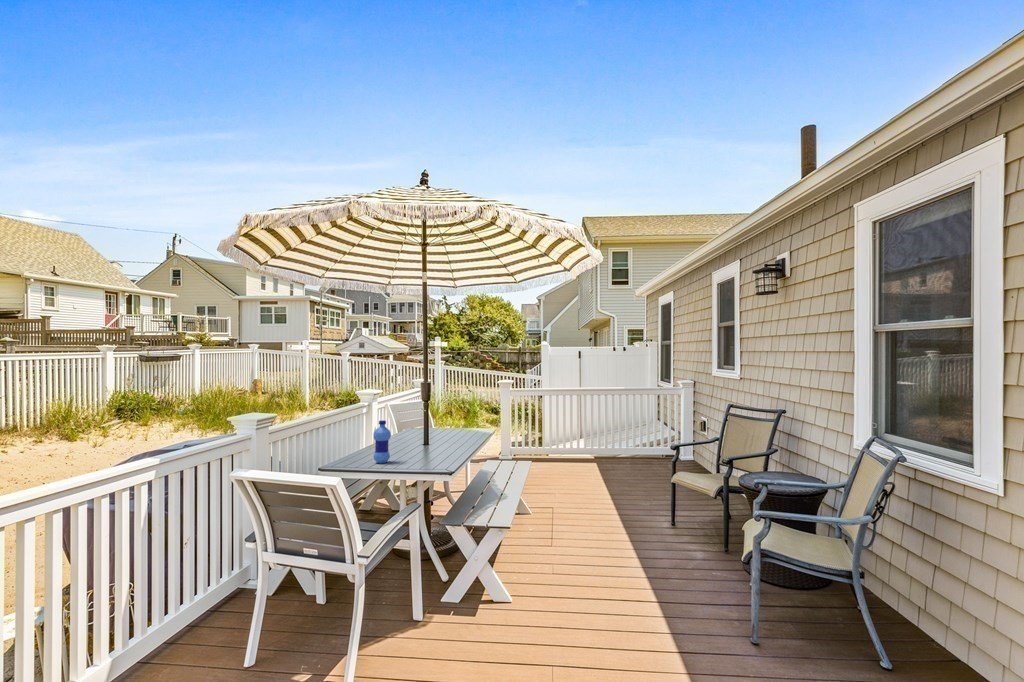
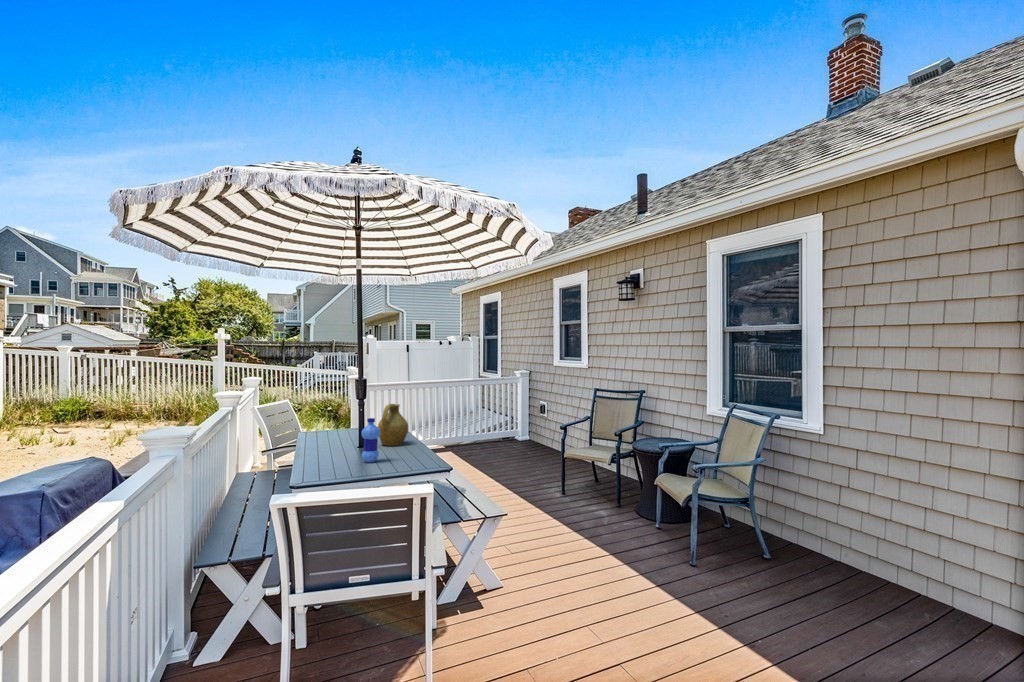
pitcher: none [425,408,455,450] -> present [378,404,408,446]

